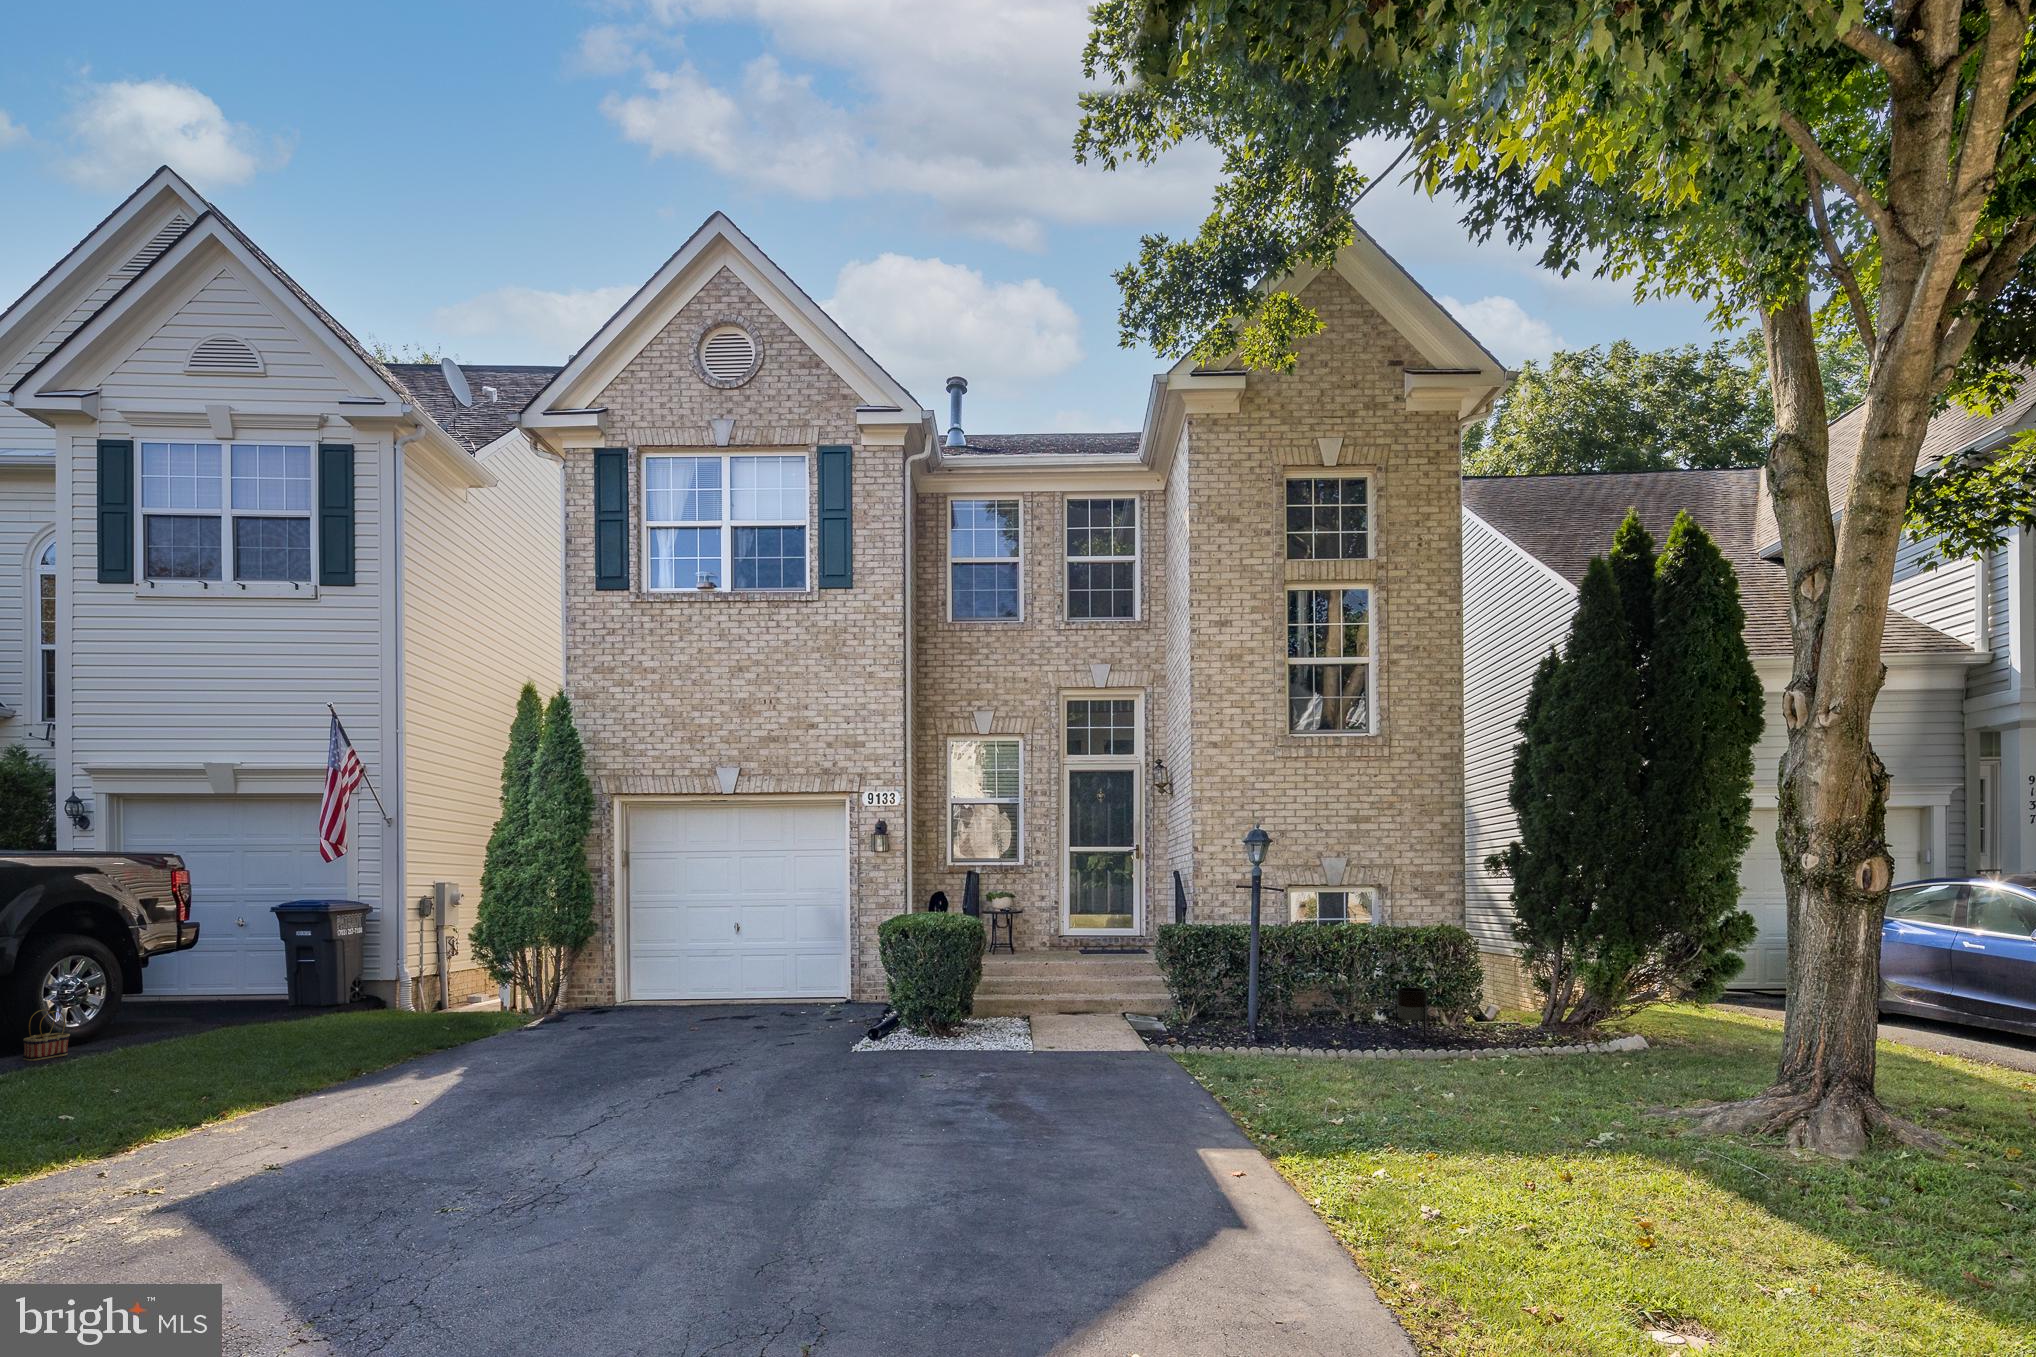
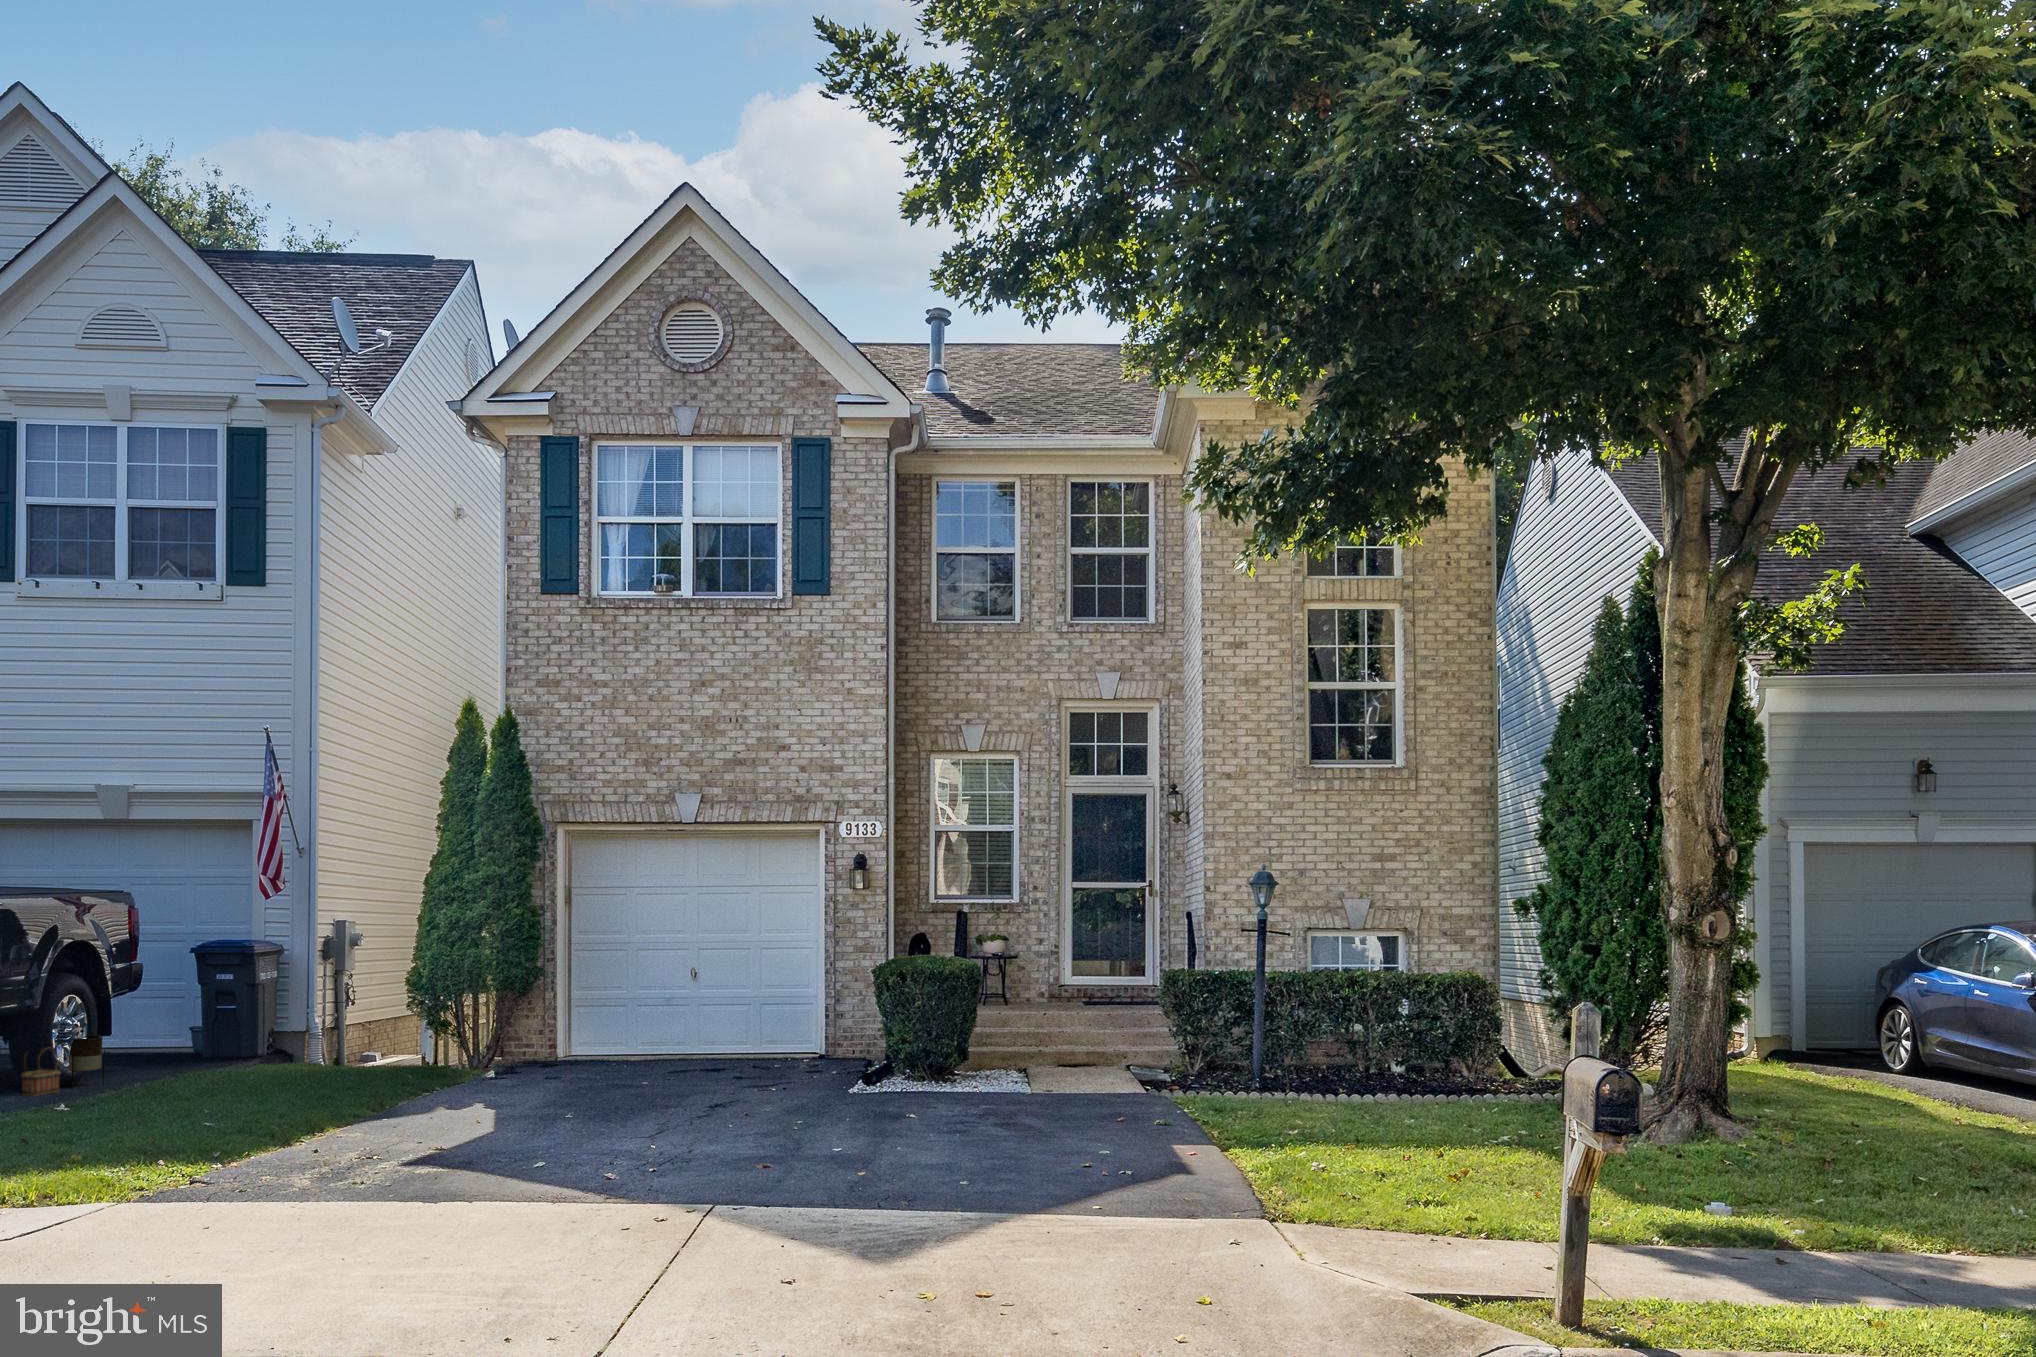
planter: present [1395,987,1427,1036] -> present [68,1035,105,1089]

